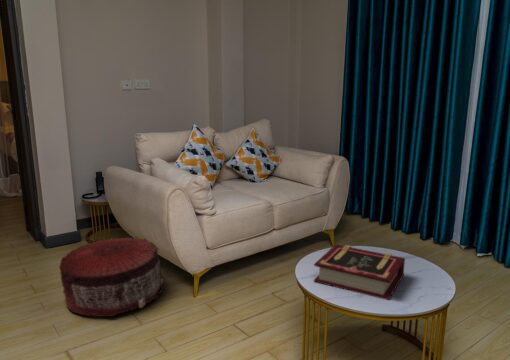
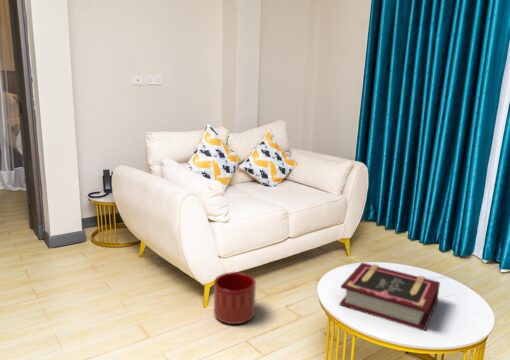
pouf: present [60,238,164,317] -> none [63,241,172,329]
planter: none [202,262,242,309] -> present [214,272,256,324]

